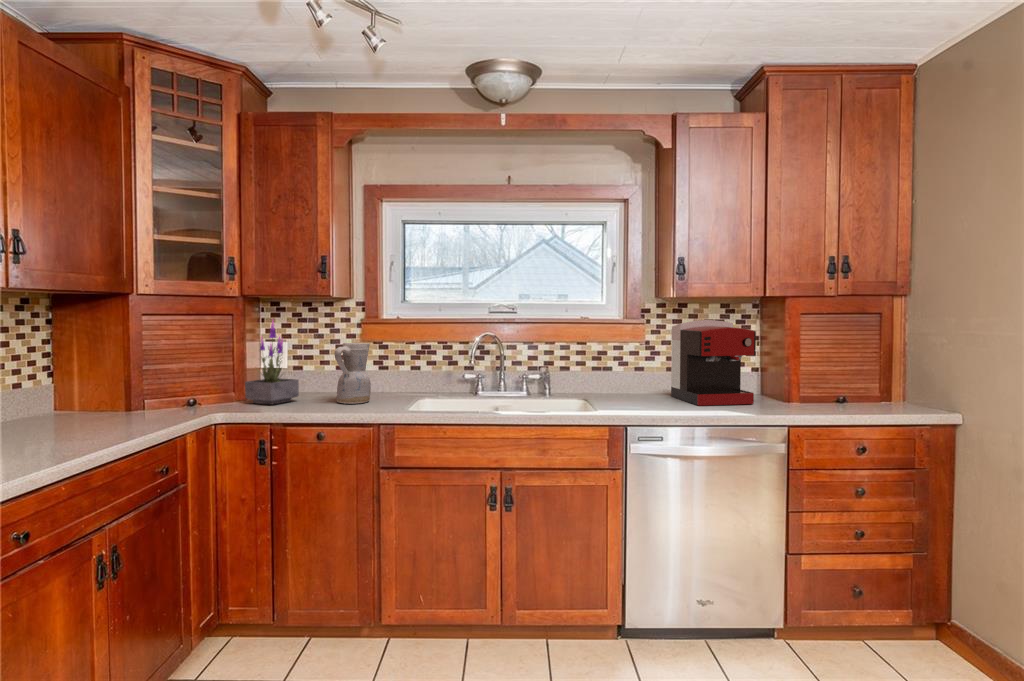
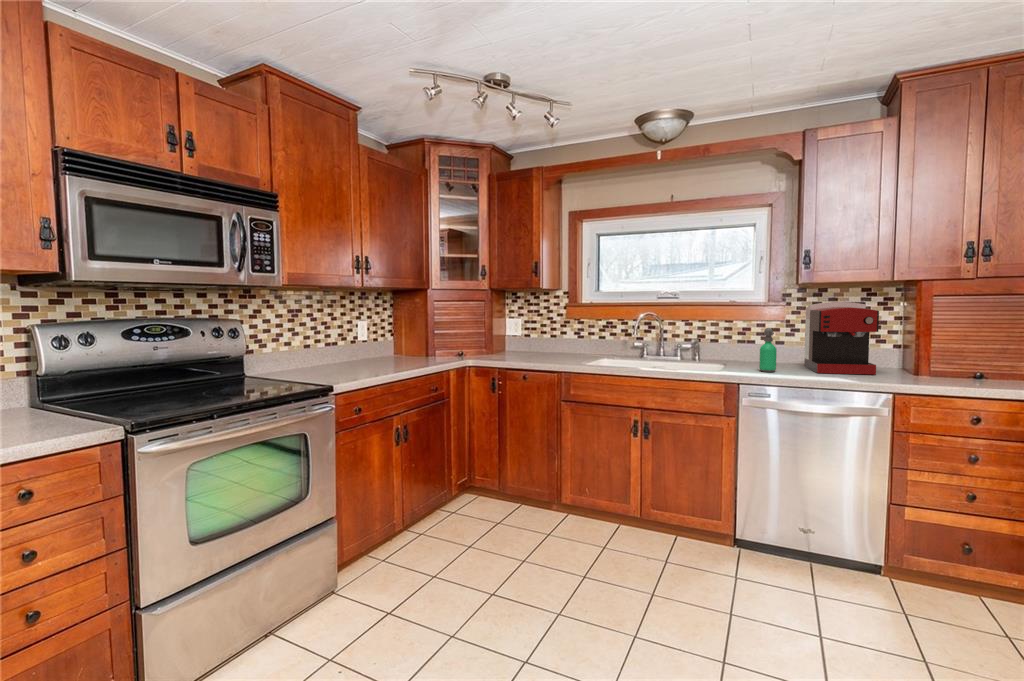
potted plant: present [245,321,299,405] -> none [490,303,521,357]
ceramic pitcher: present [334,343,371,404] -> none [540,319,565,359]
soap dispenser: none [637,353,657,408] -> present [759,328,777,372]

